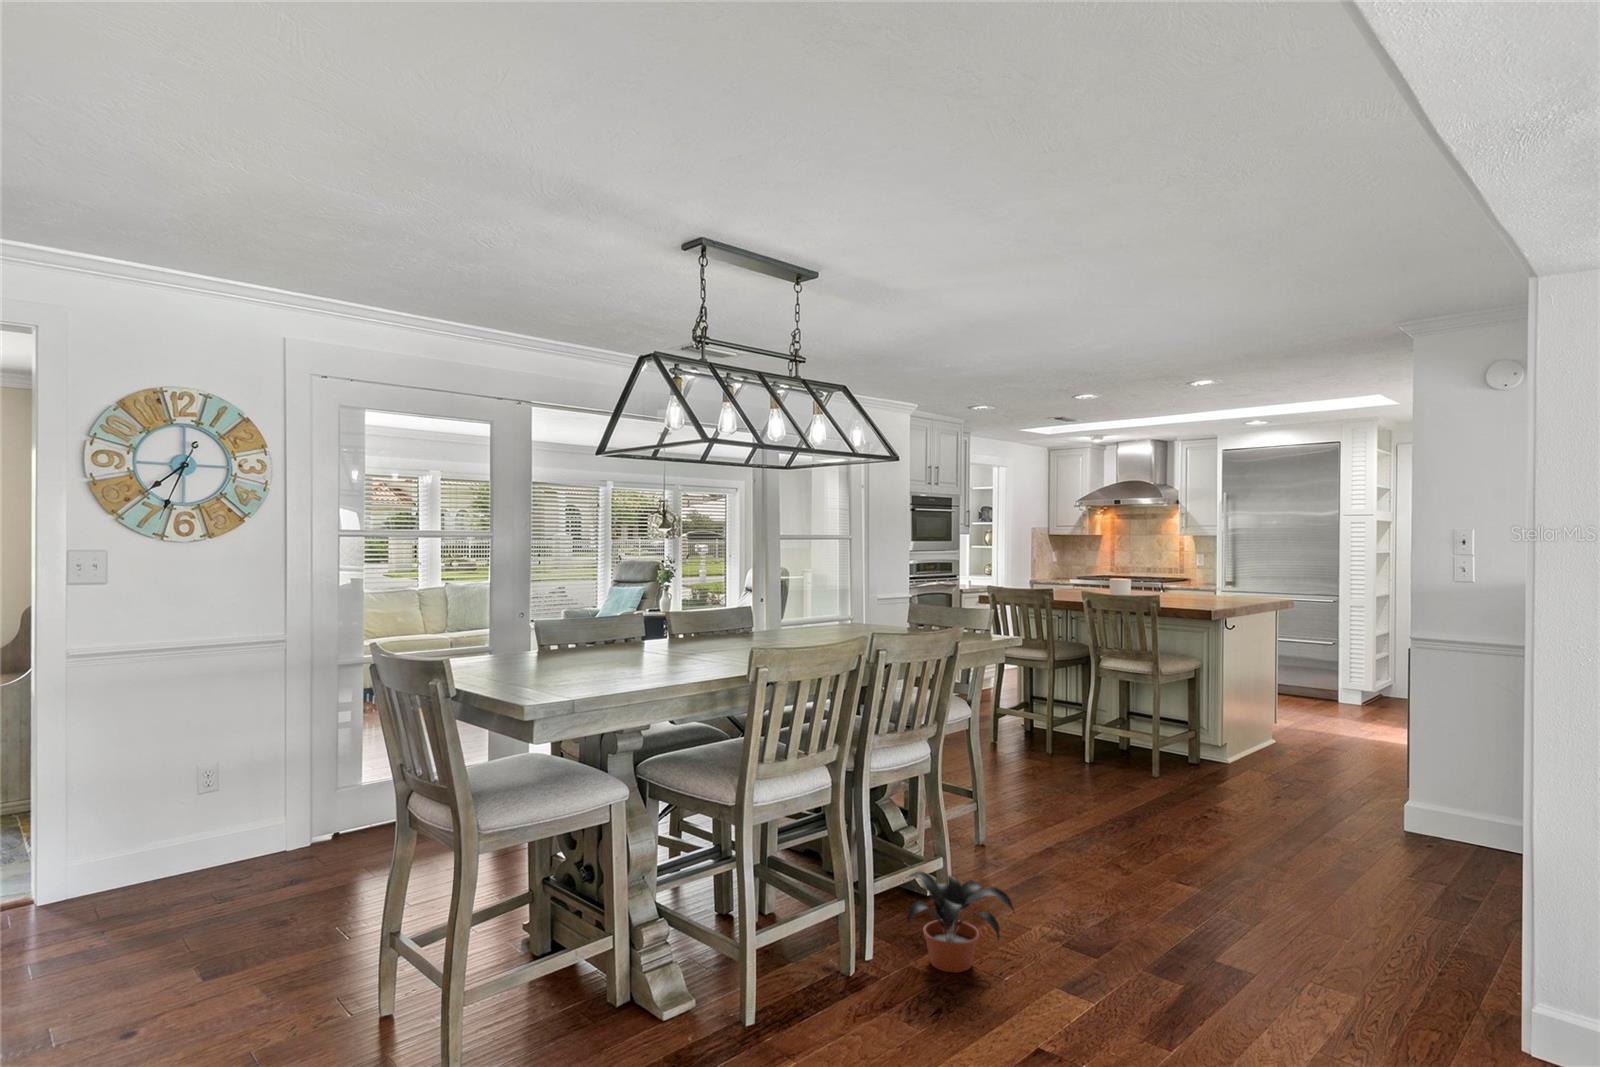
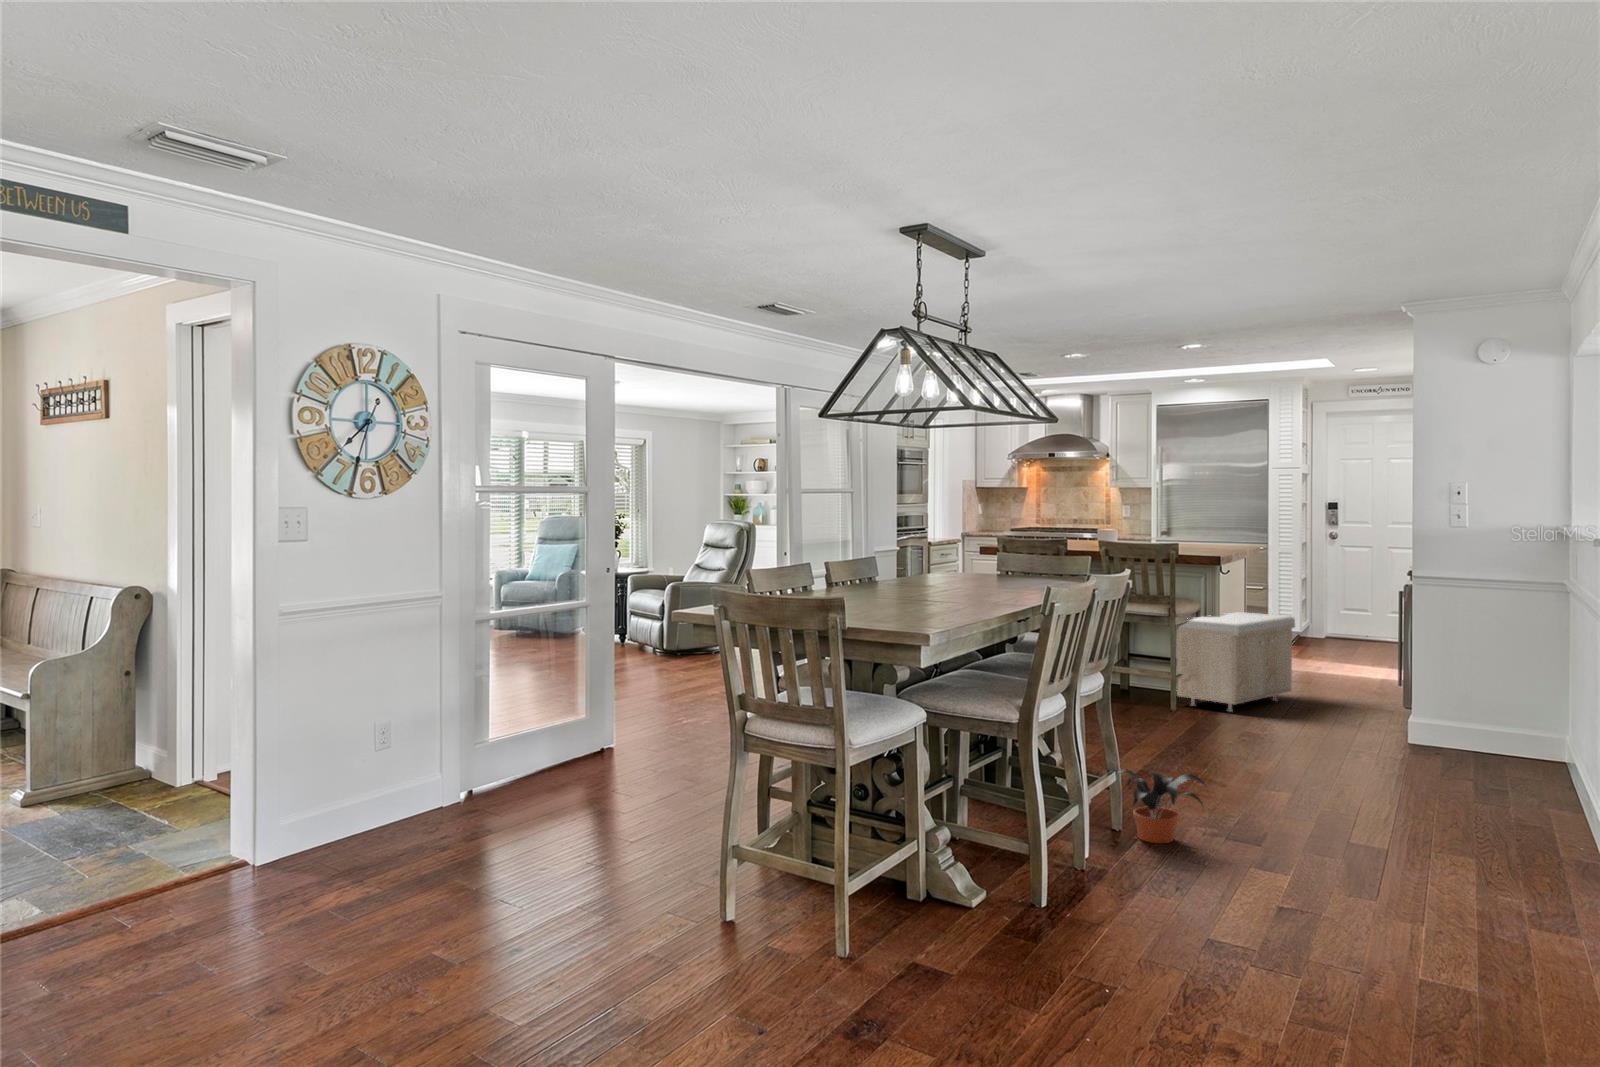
storage bench: none [1167,670,1313,782] -> present [1176,612,1295,712]

